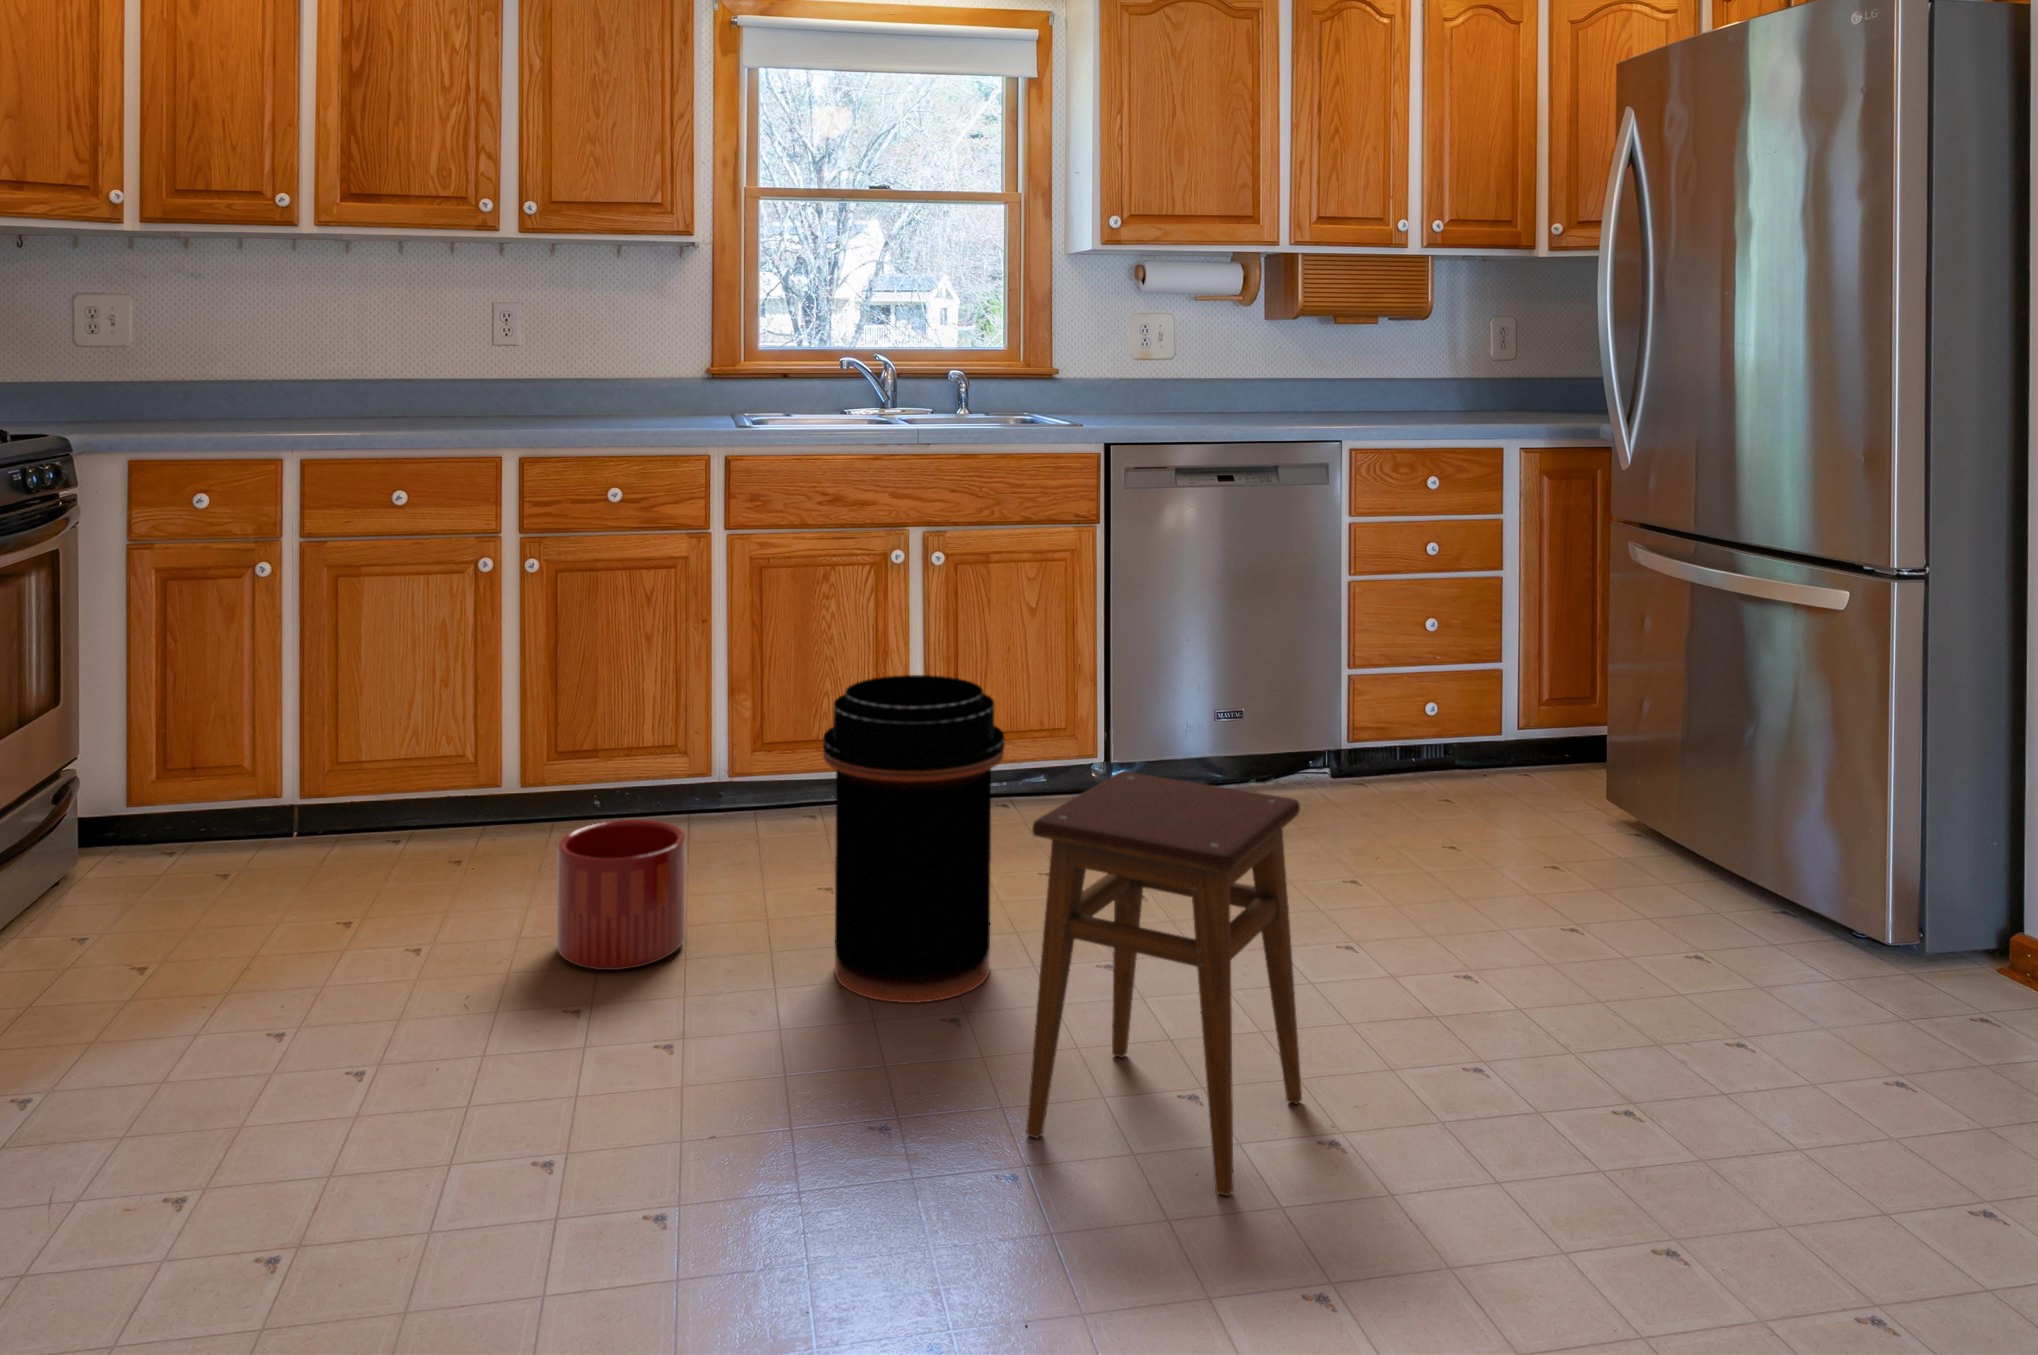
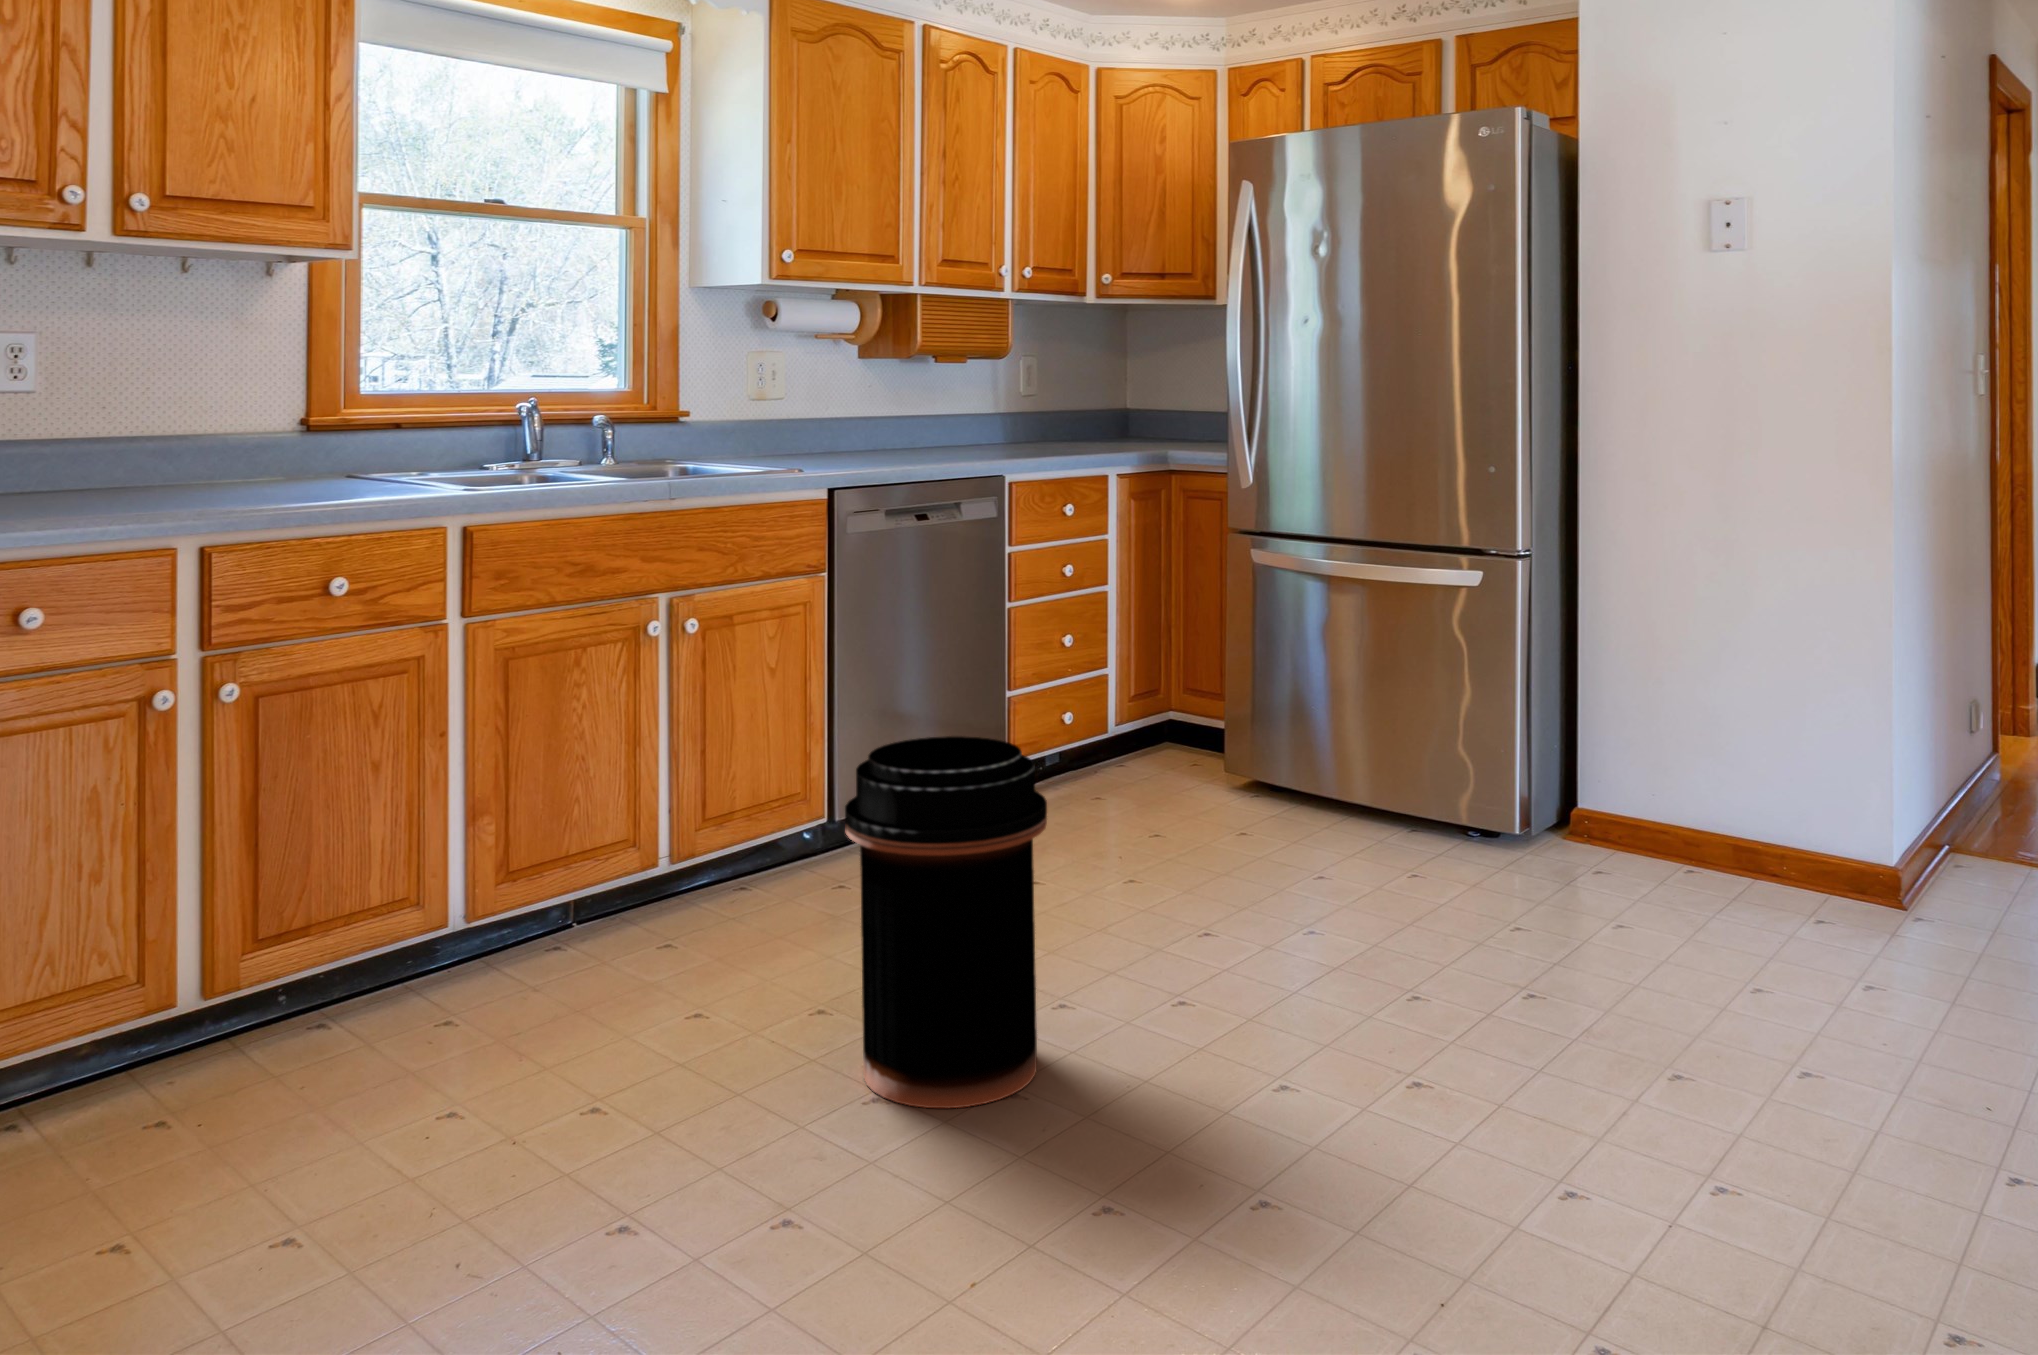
stool: present [1026,771,1302,1196] -> none [1238,776,1509,1162]
planter: present [557,820,686,970] -> none [522,983,689,1191]

